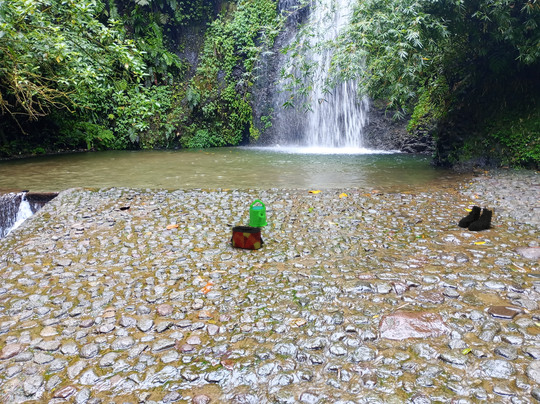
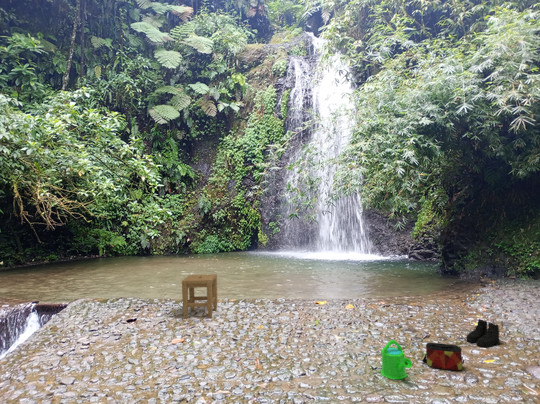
stool: none [173,164,211,207] -> present [182,274,217,319]
watering can: present [249,200,267,227] -> present [380,340,412,379]
bag: present [230,226,264,250] -> present [422,343,464,371]

